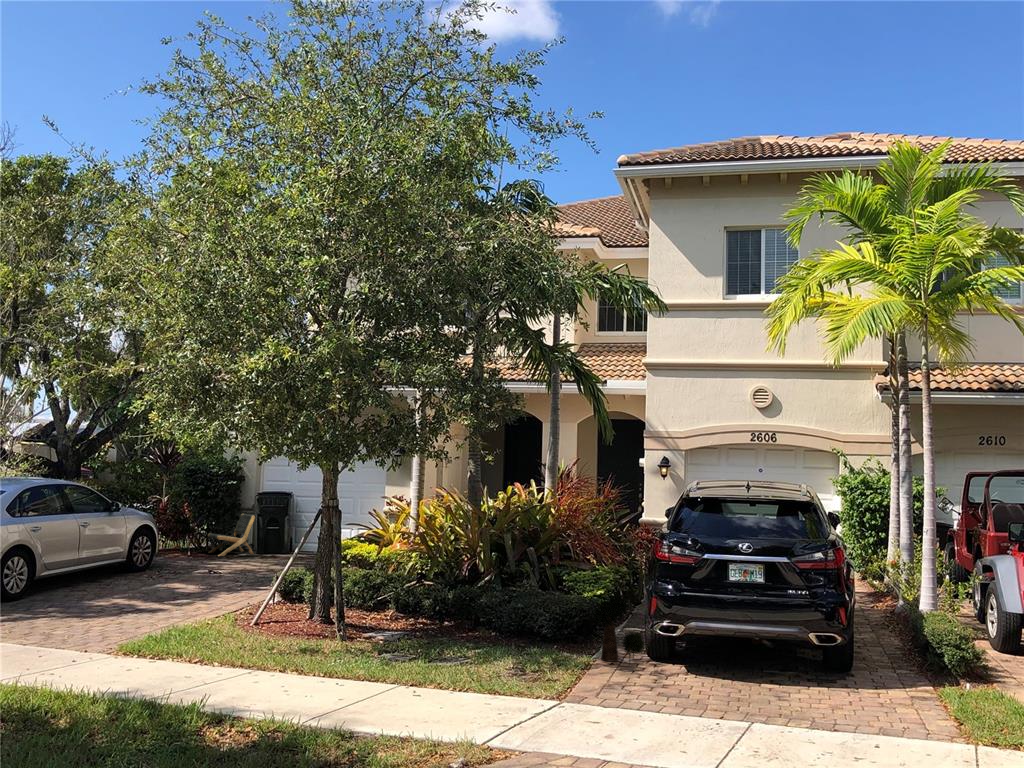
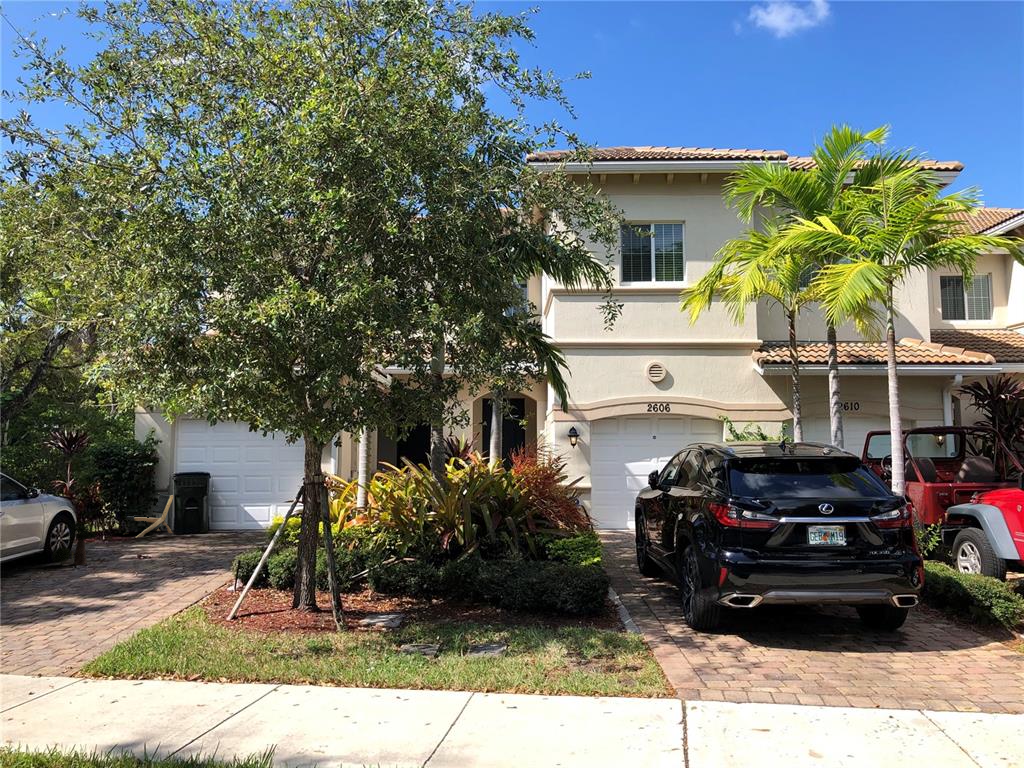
potted plant: present [592,595,644,661] -> present [53,521,96,565]

